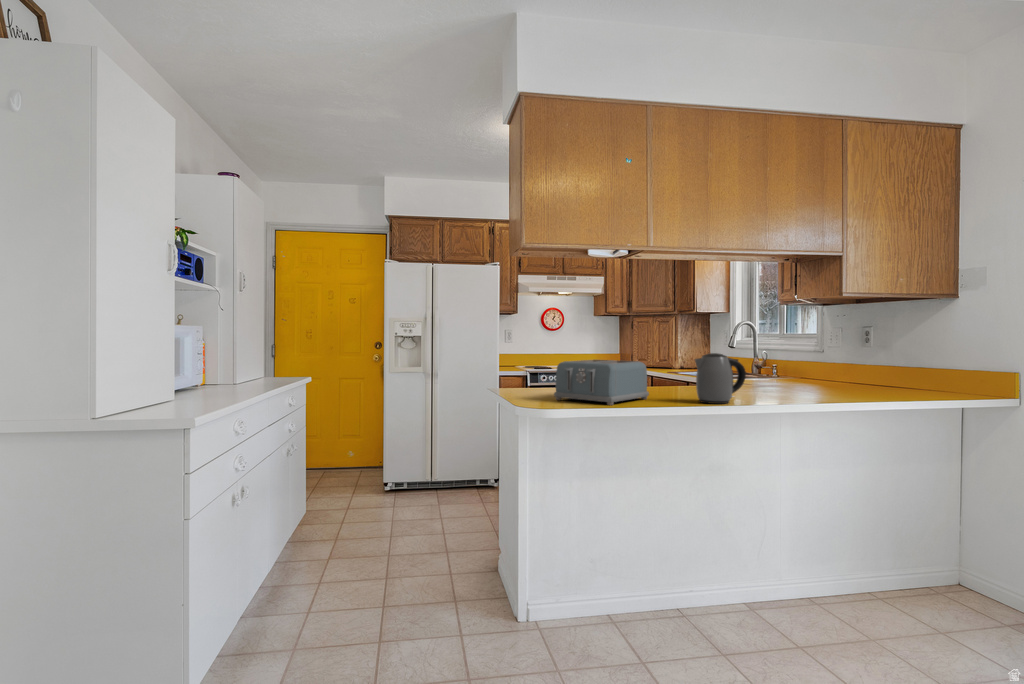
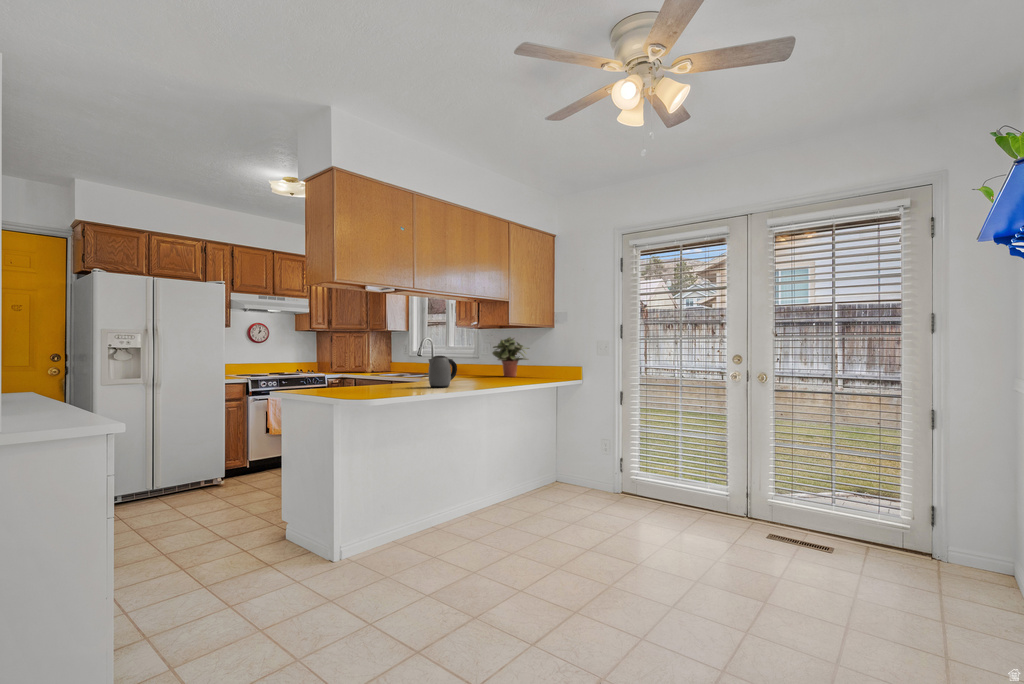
potted plant: none [841,322,915,388] -> present [492,337,529,377]
toaster: present [554,360,649,405] -> none [331,362,395,392]

